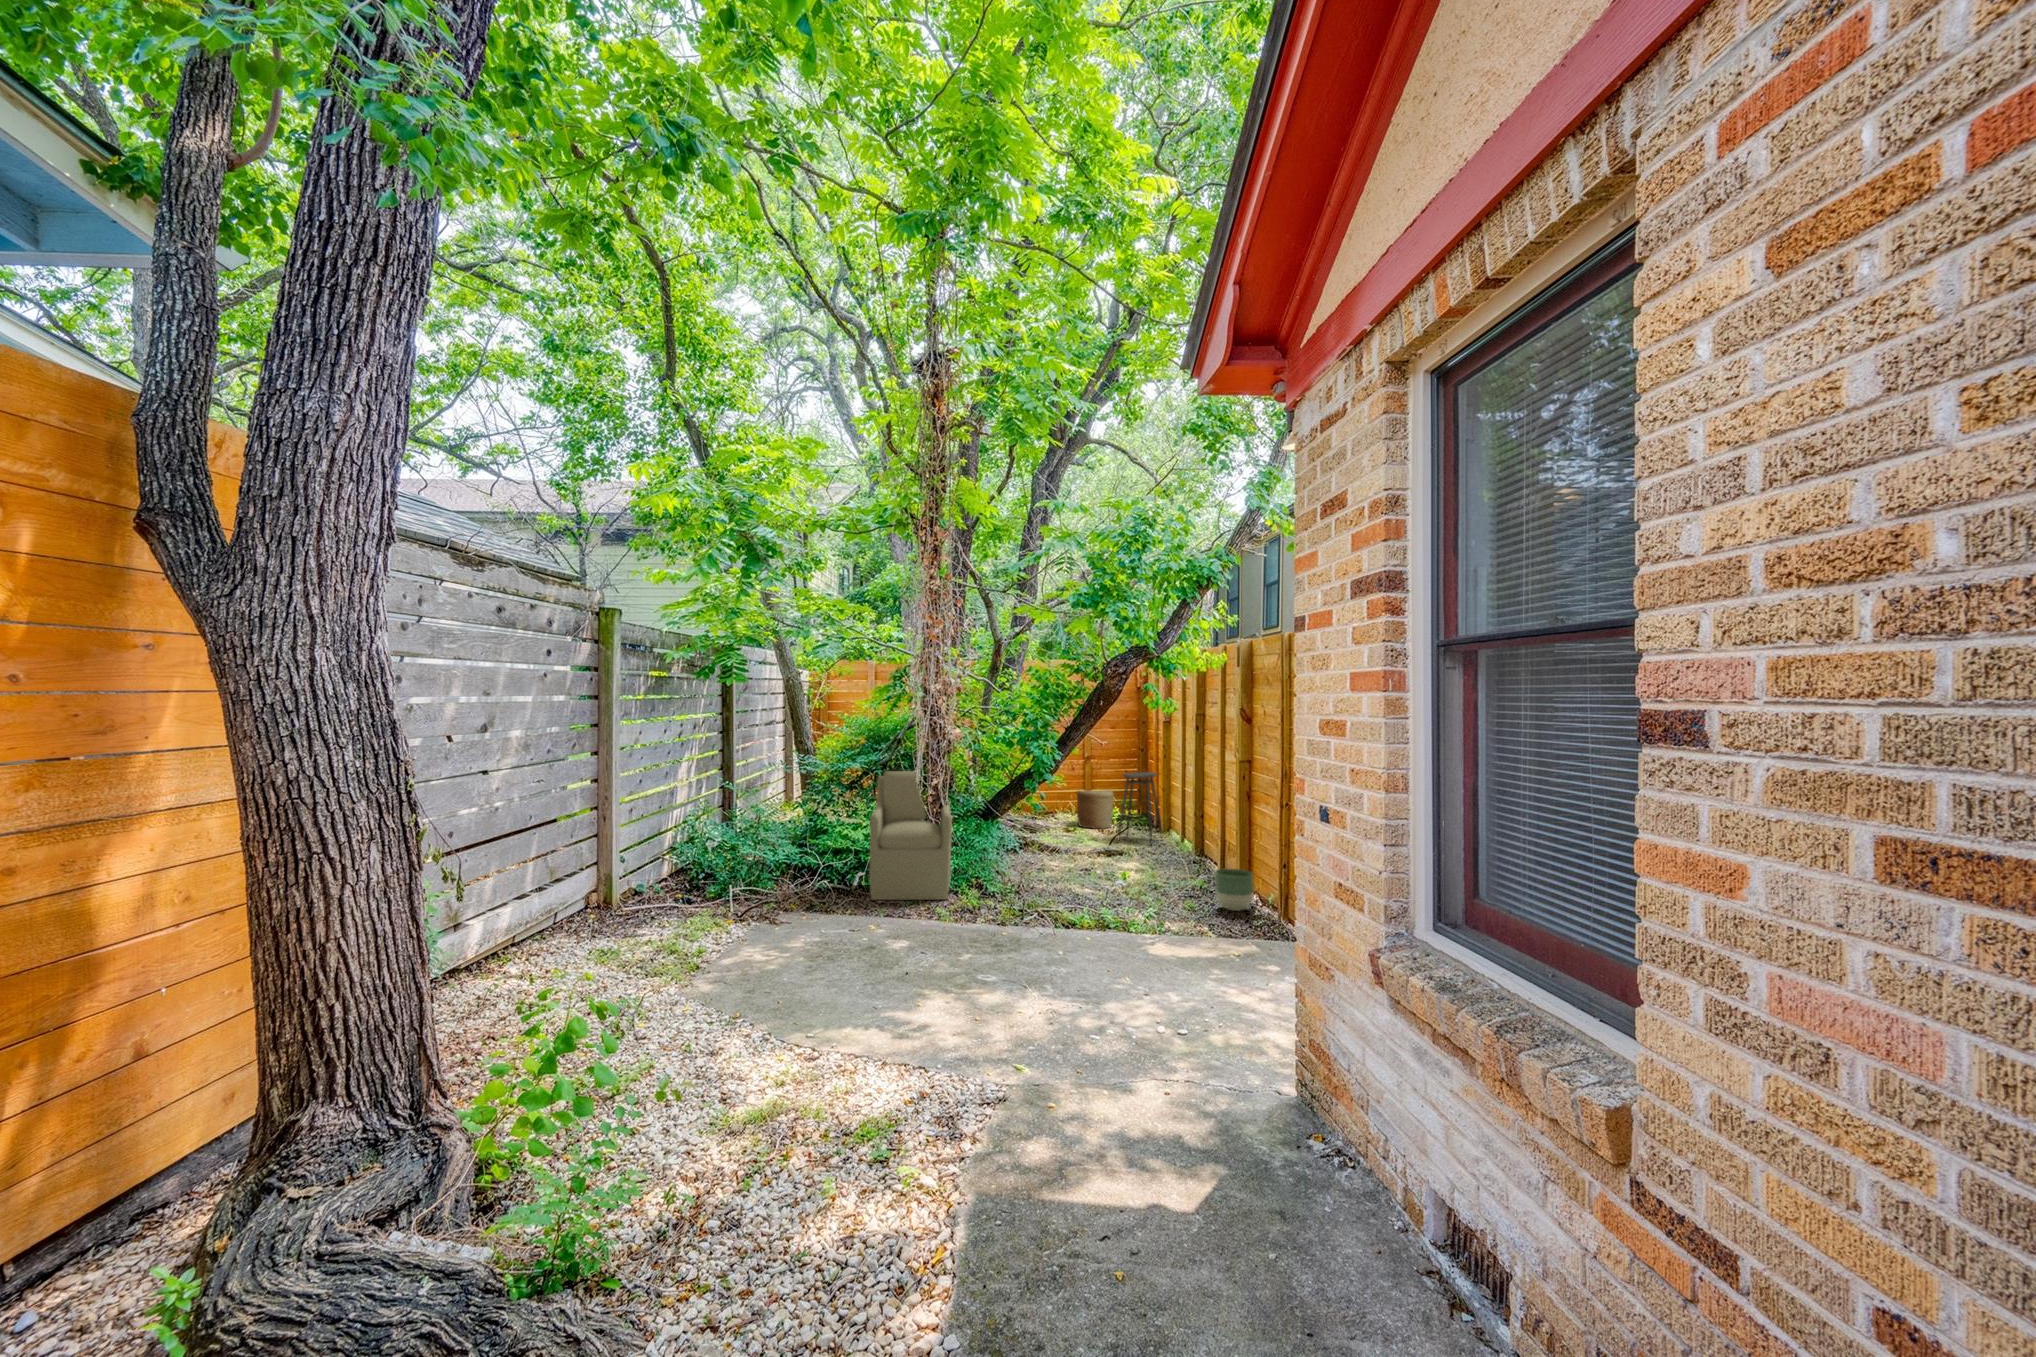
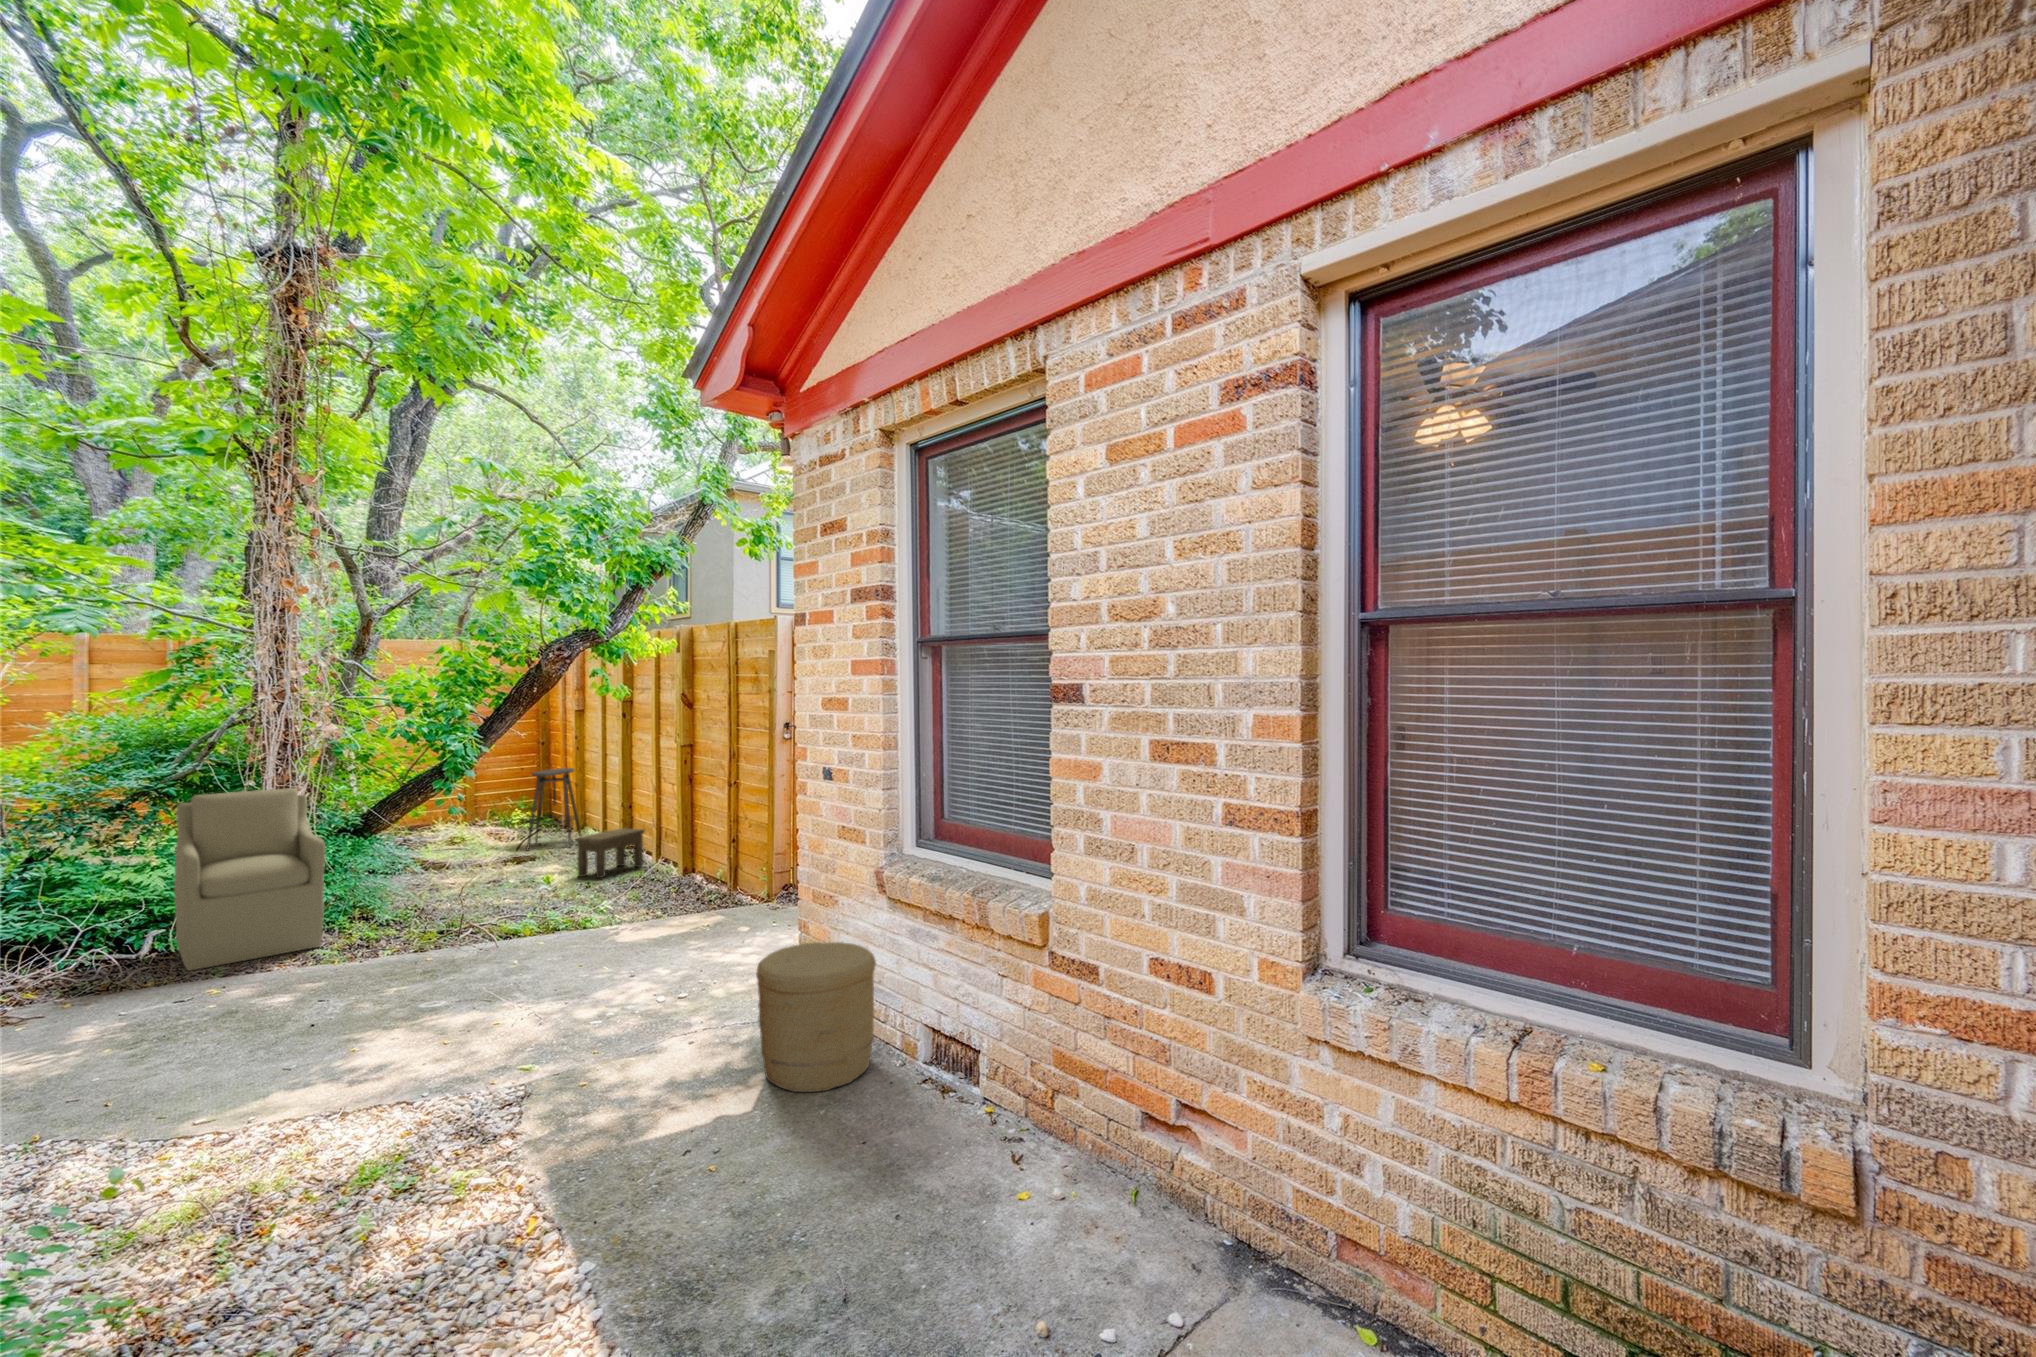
woven basket: present [1077,790,1113,829] -> present [756,942,876,1092]
side table: none [1143,835,1205,880] -> present [575,828,645,878]
planter: present [1215,869,1253,911] -> none [669,851,706,891]

